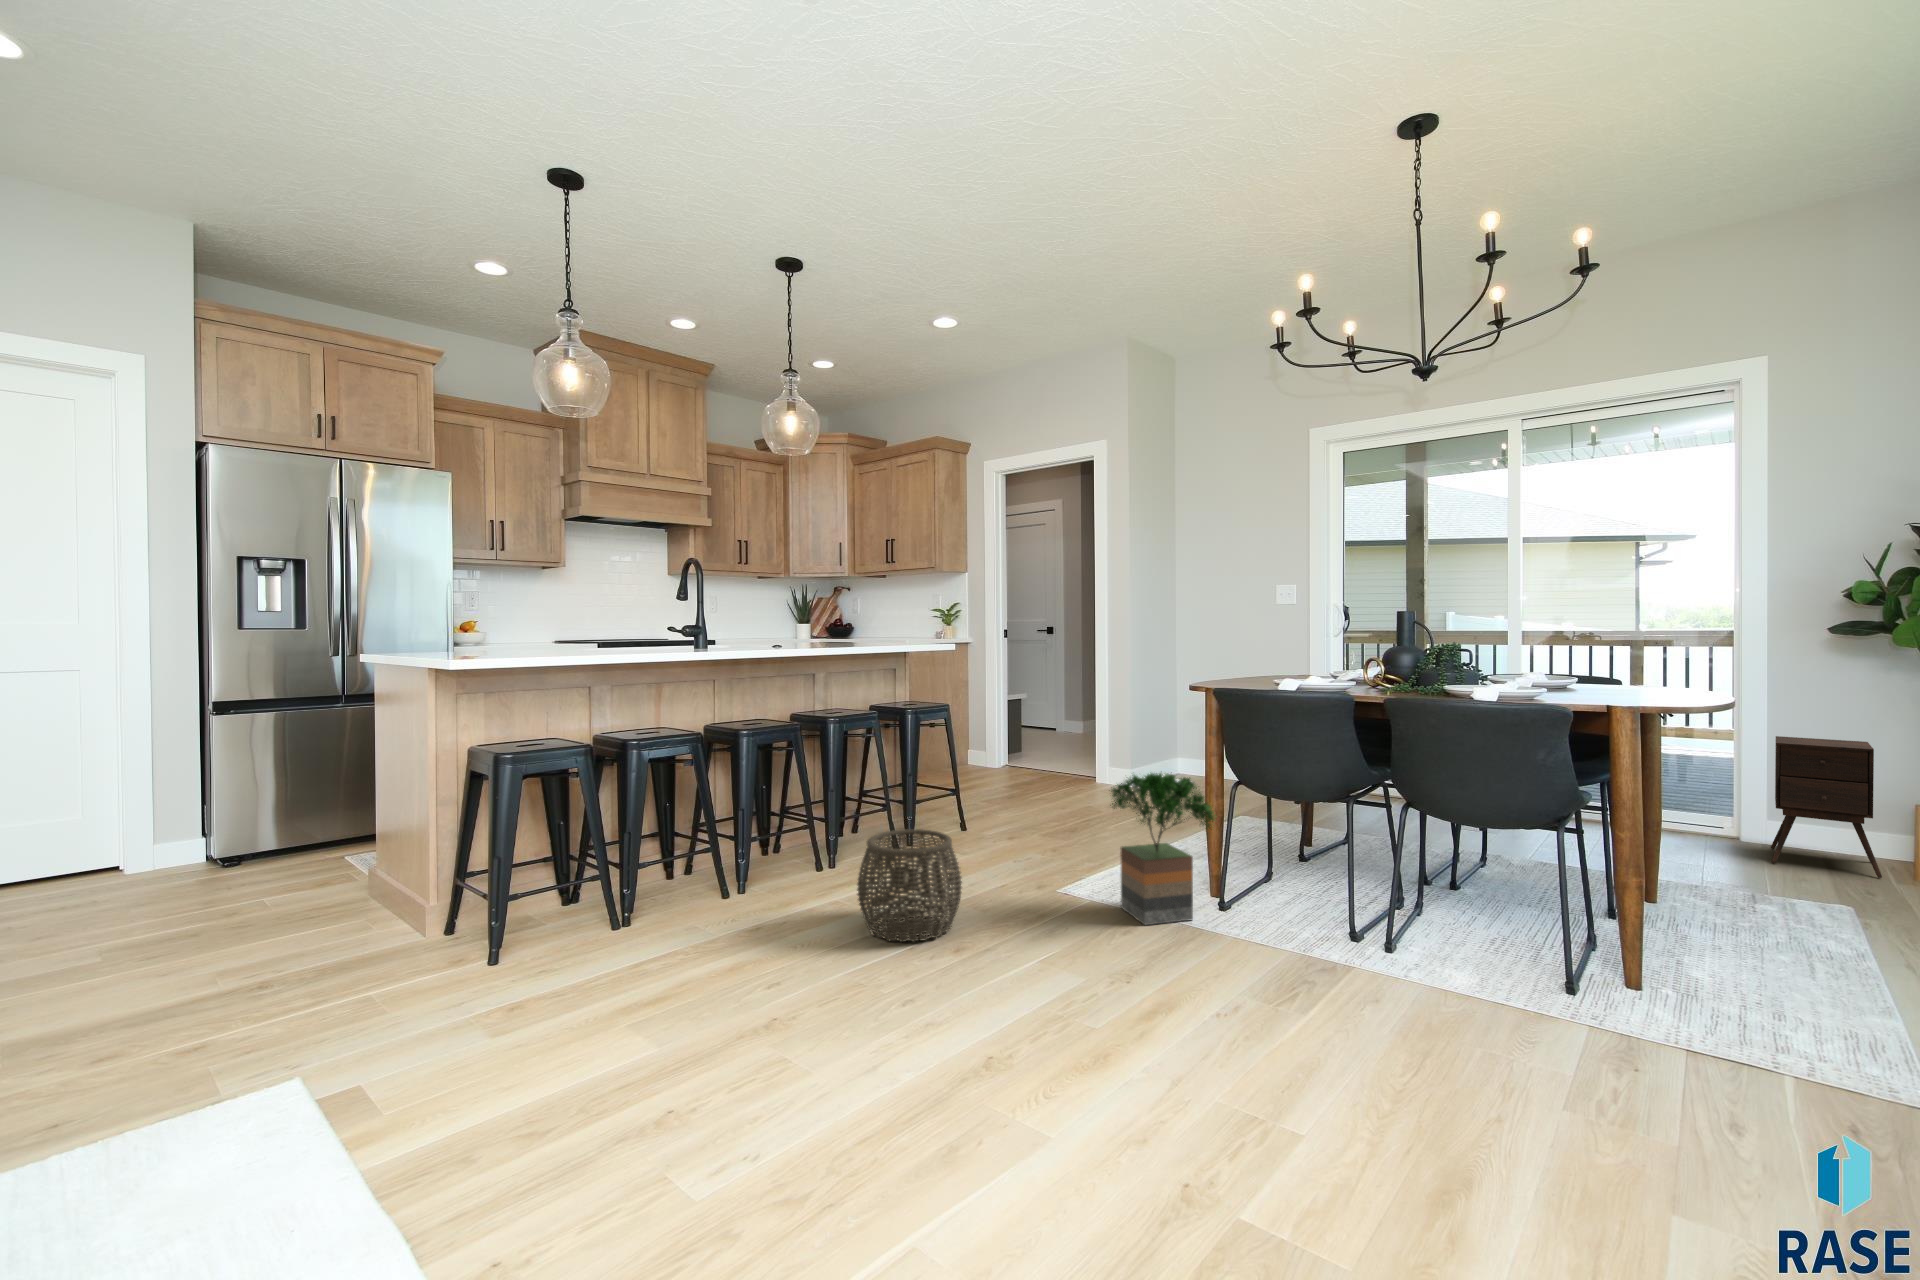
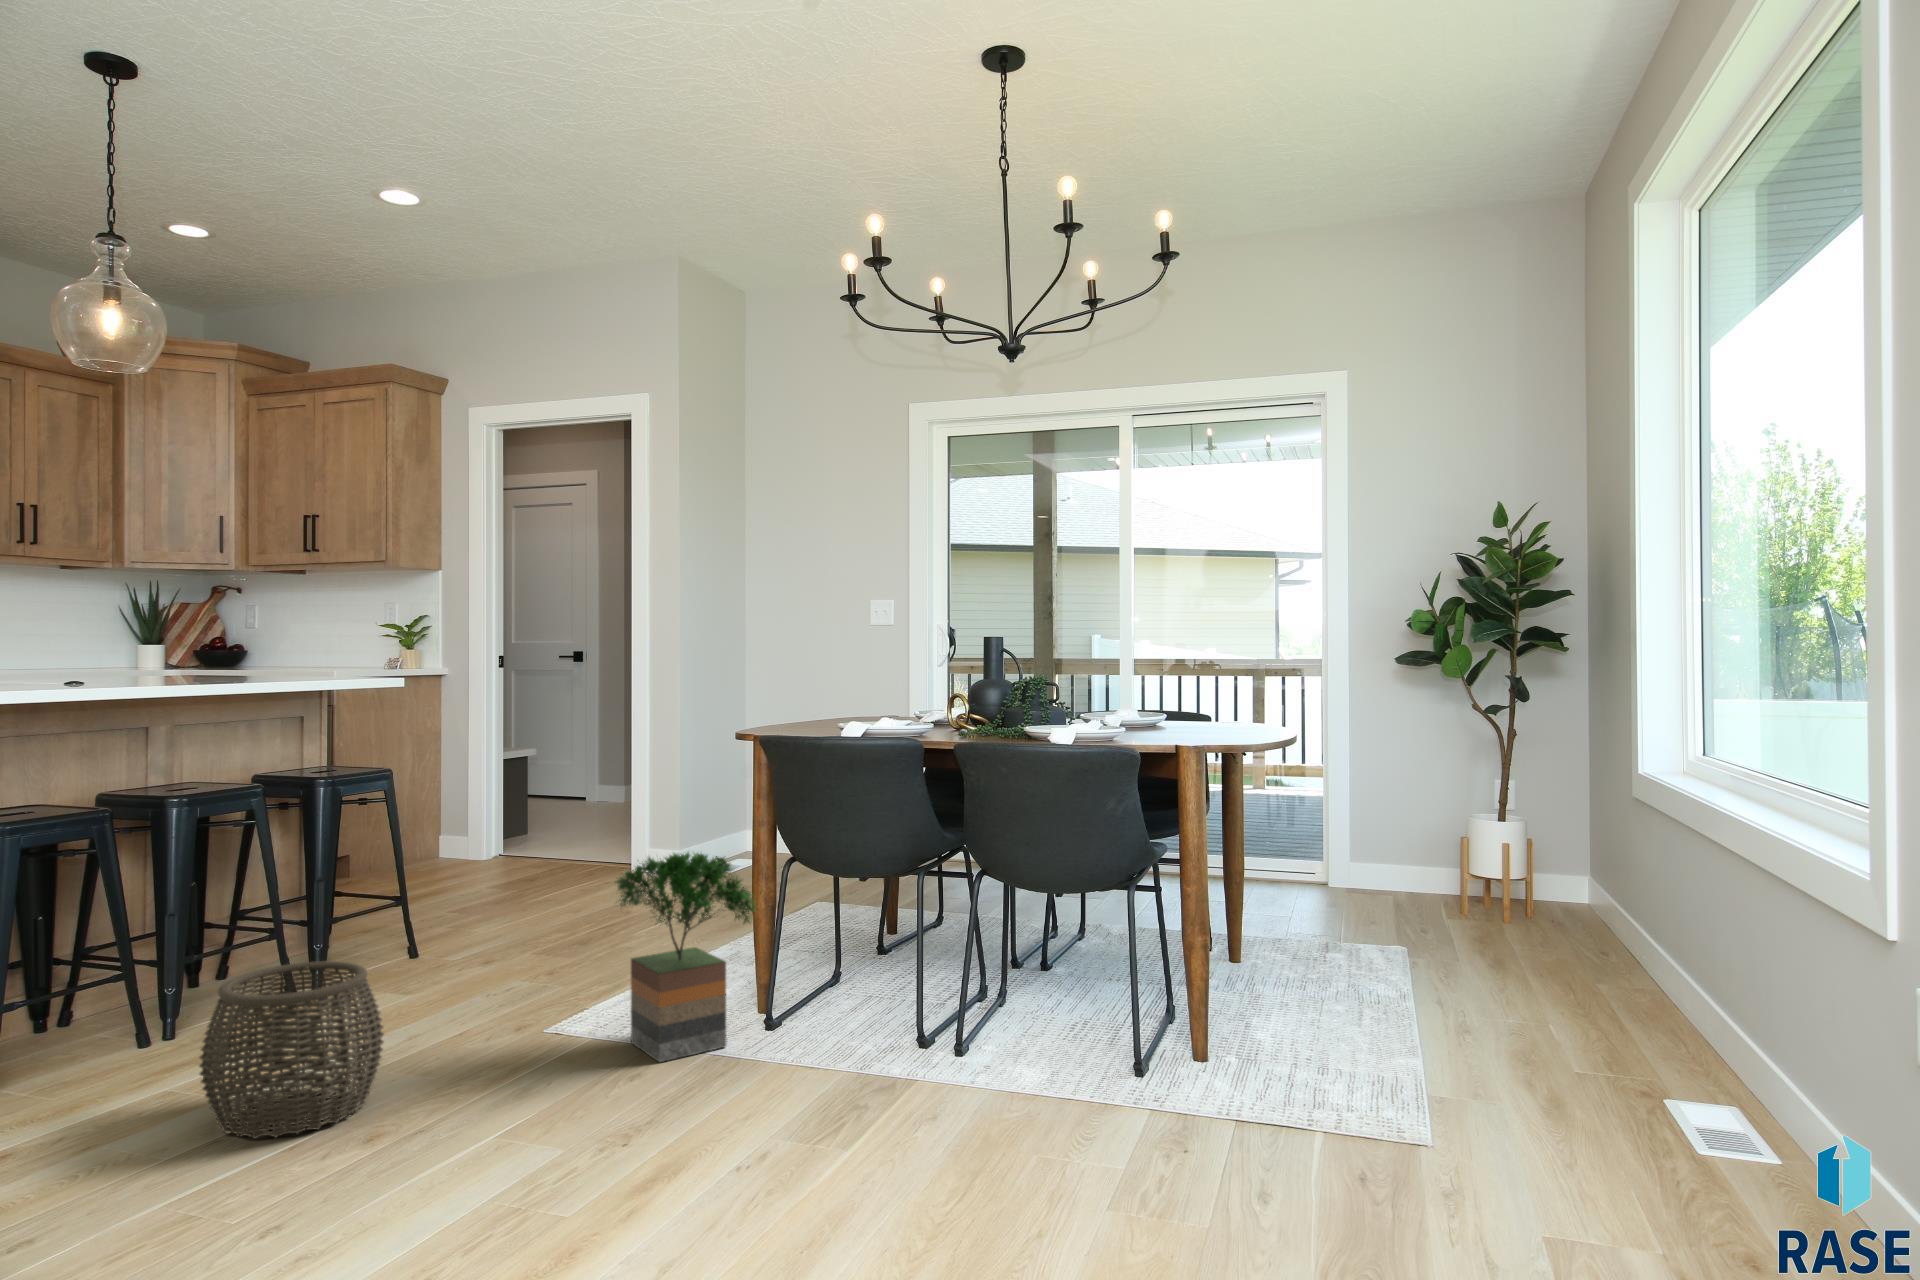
side table: present [1771,736,1882,878] -> none [1353,772,1439,914]

